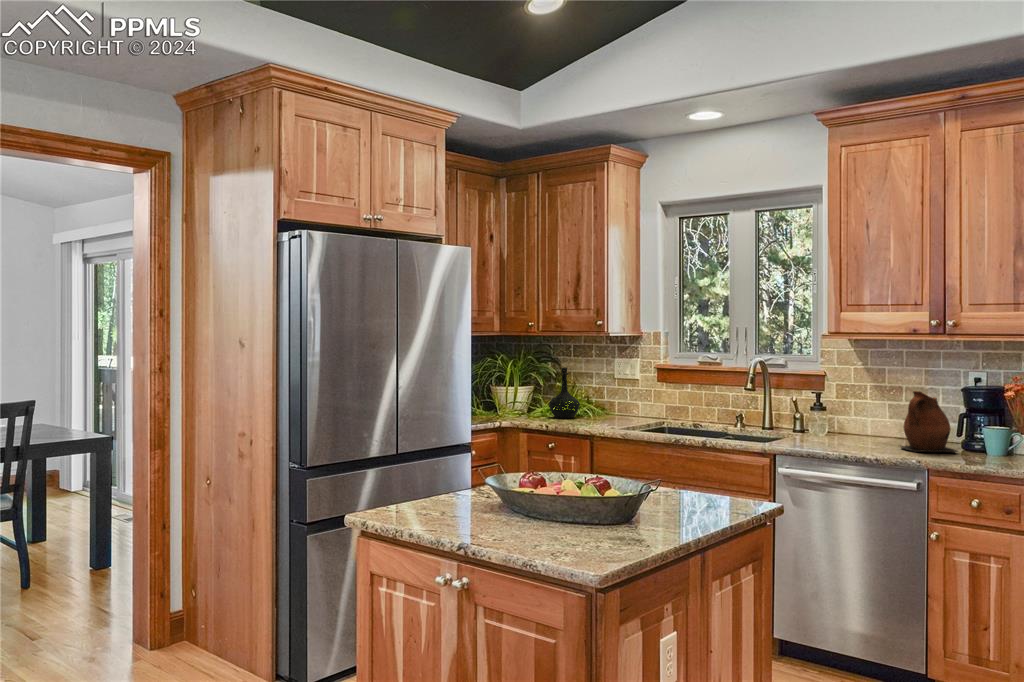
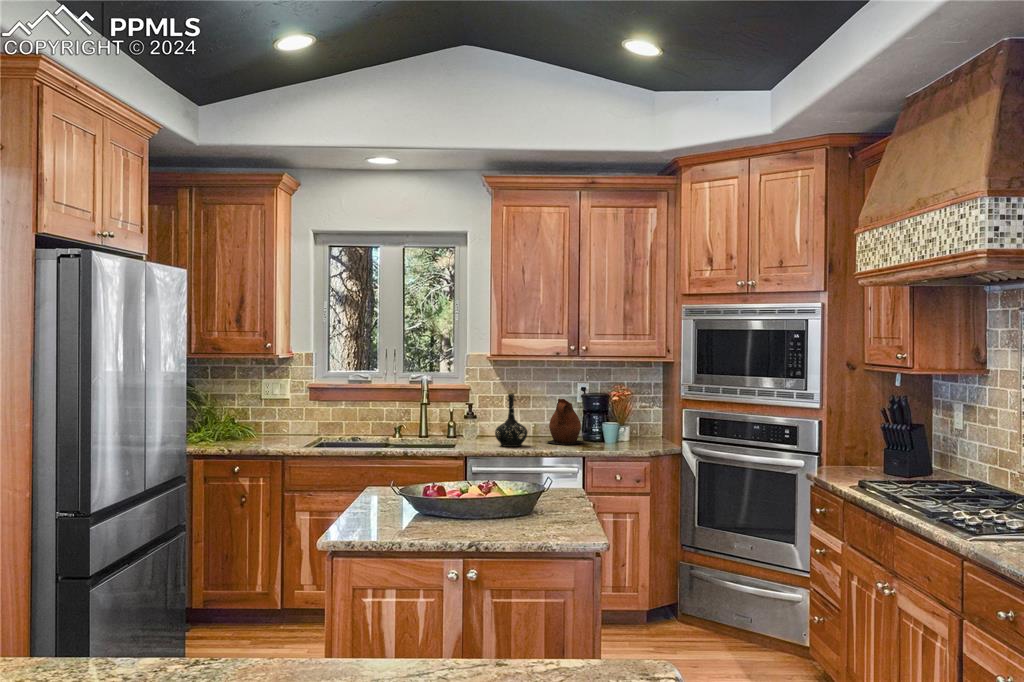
bottle: present [549,368,580,418] -> present [495,394,528,447]

